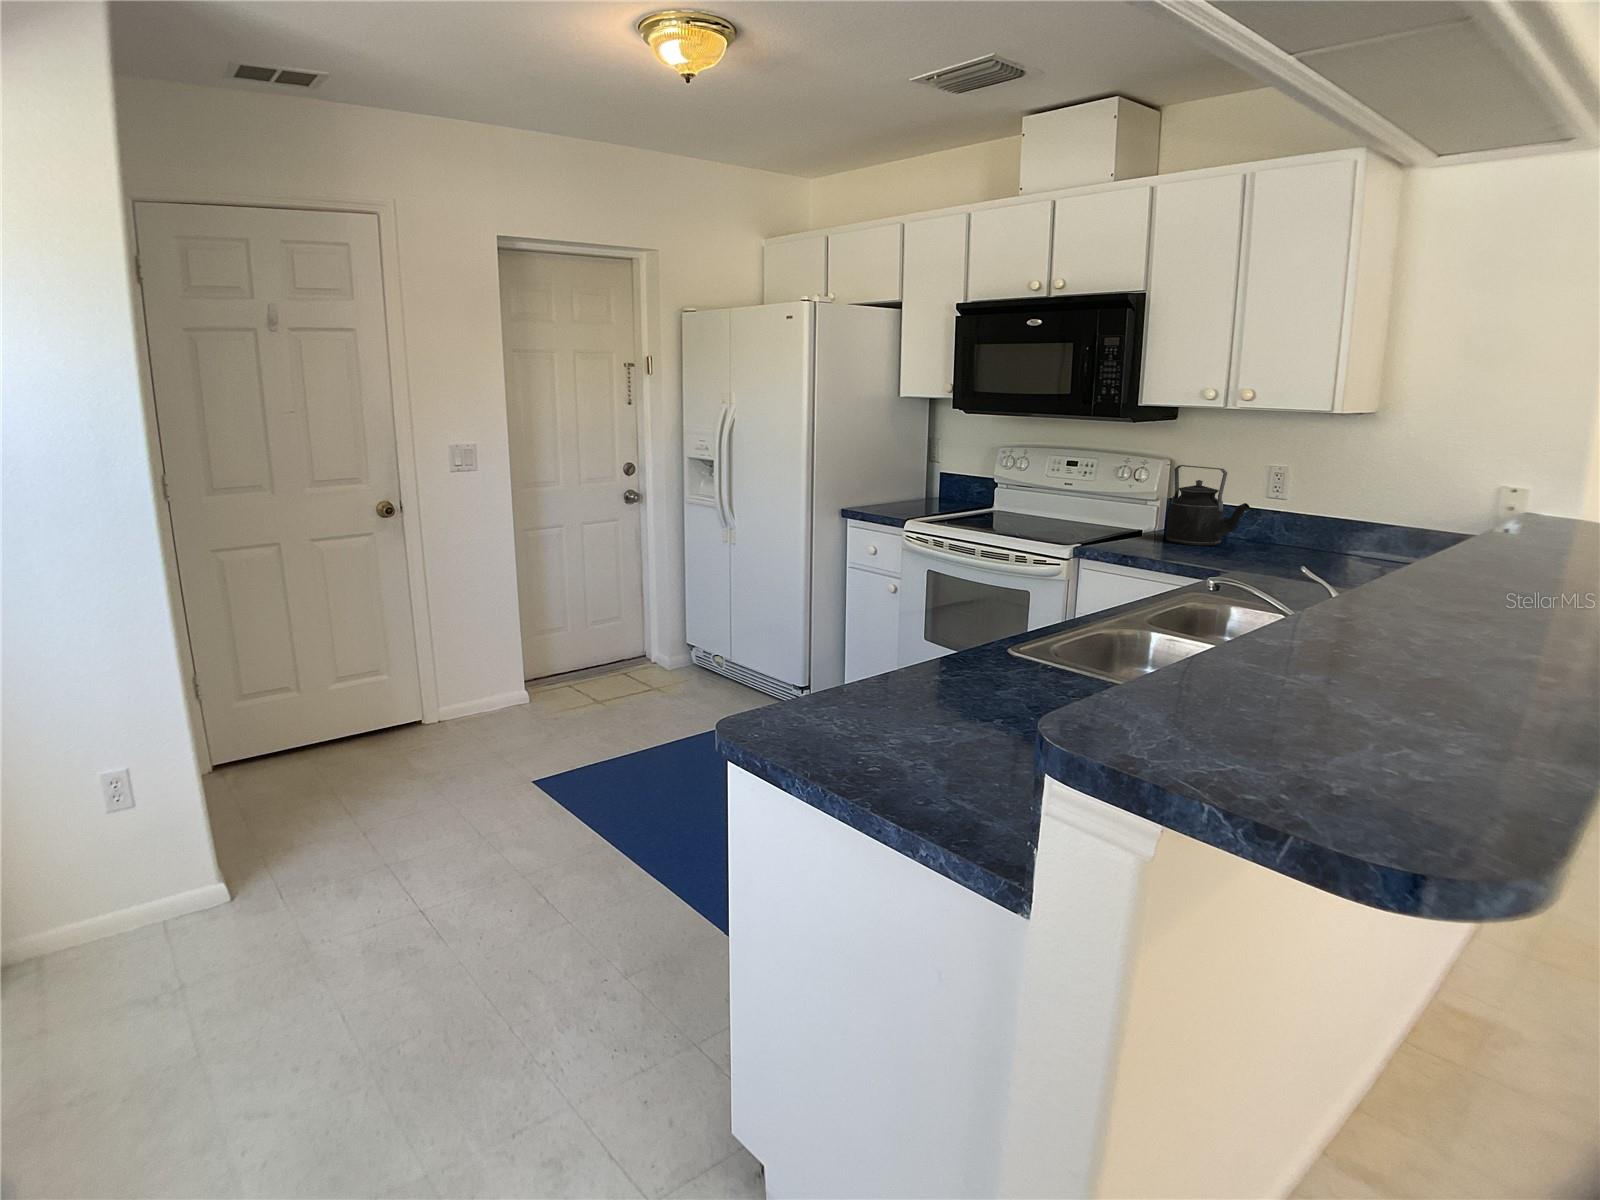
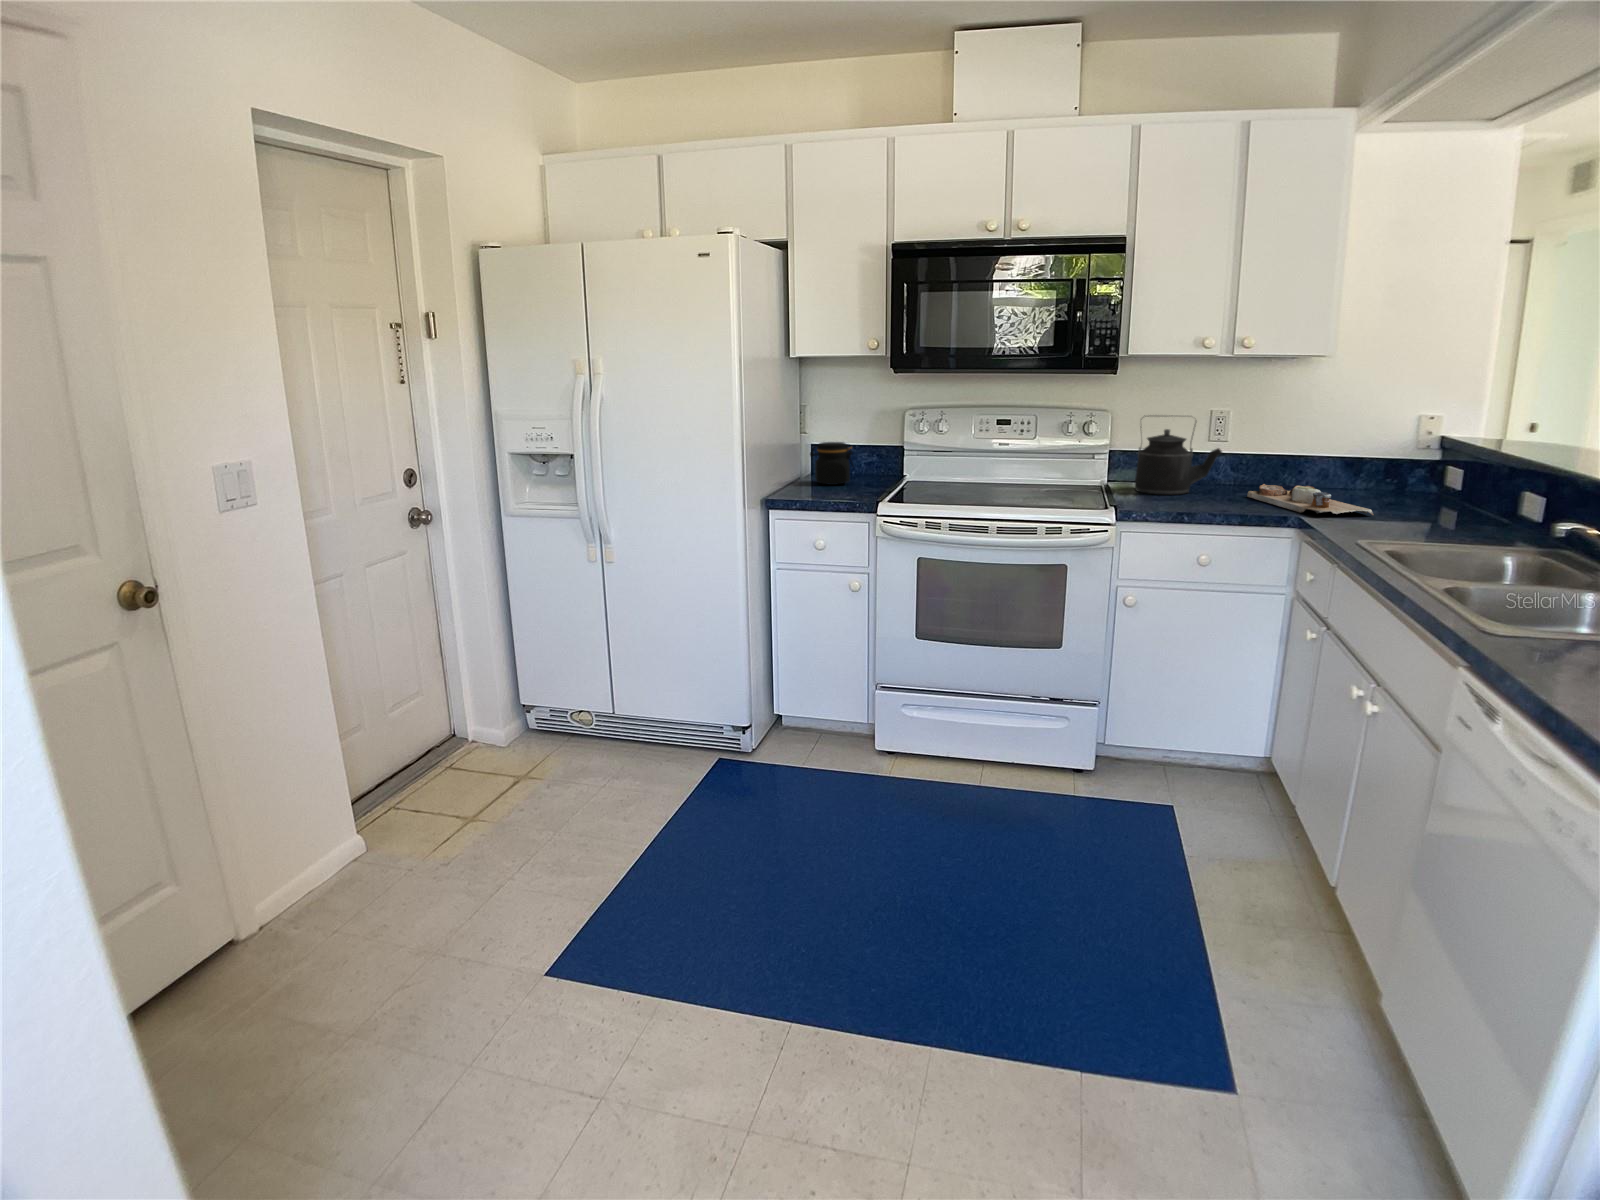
jar: none [909,469,946,505] -> present [810,442,853,485]
cutting board: none [1251,544,1322,582] -> present [1247,484,1374,515]

